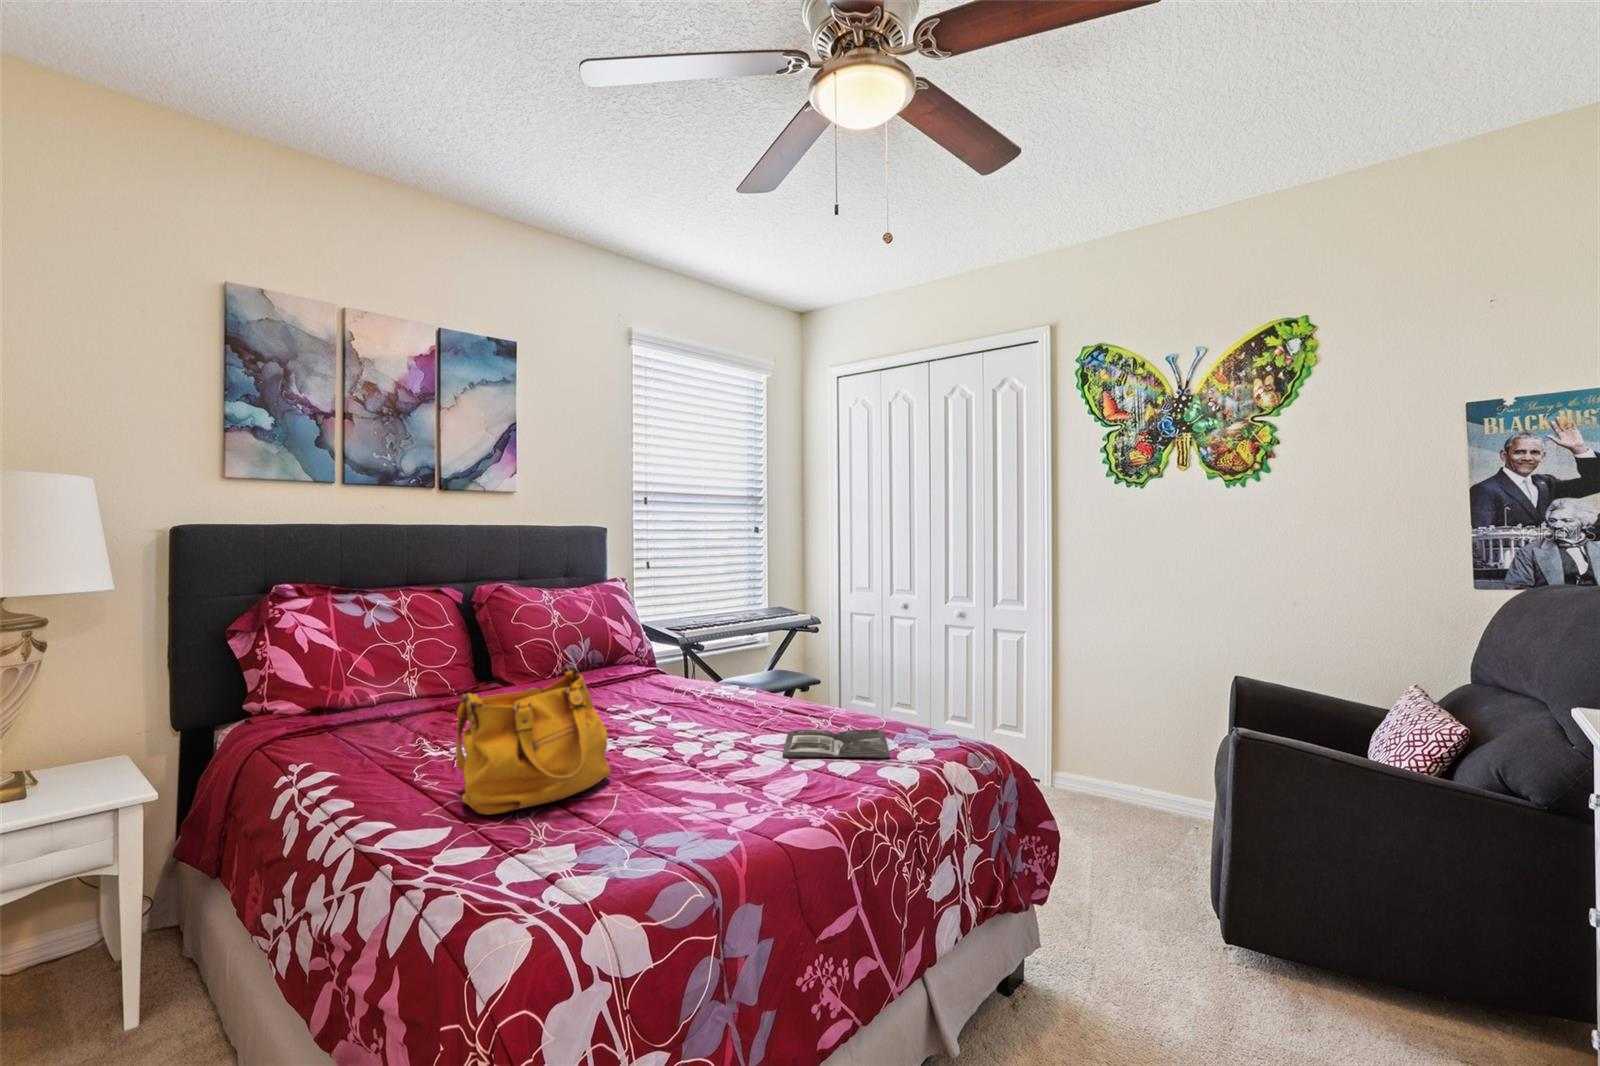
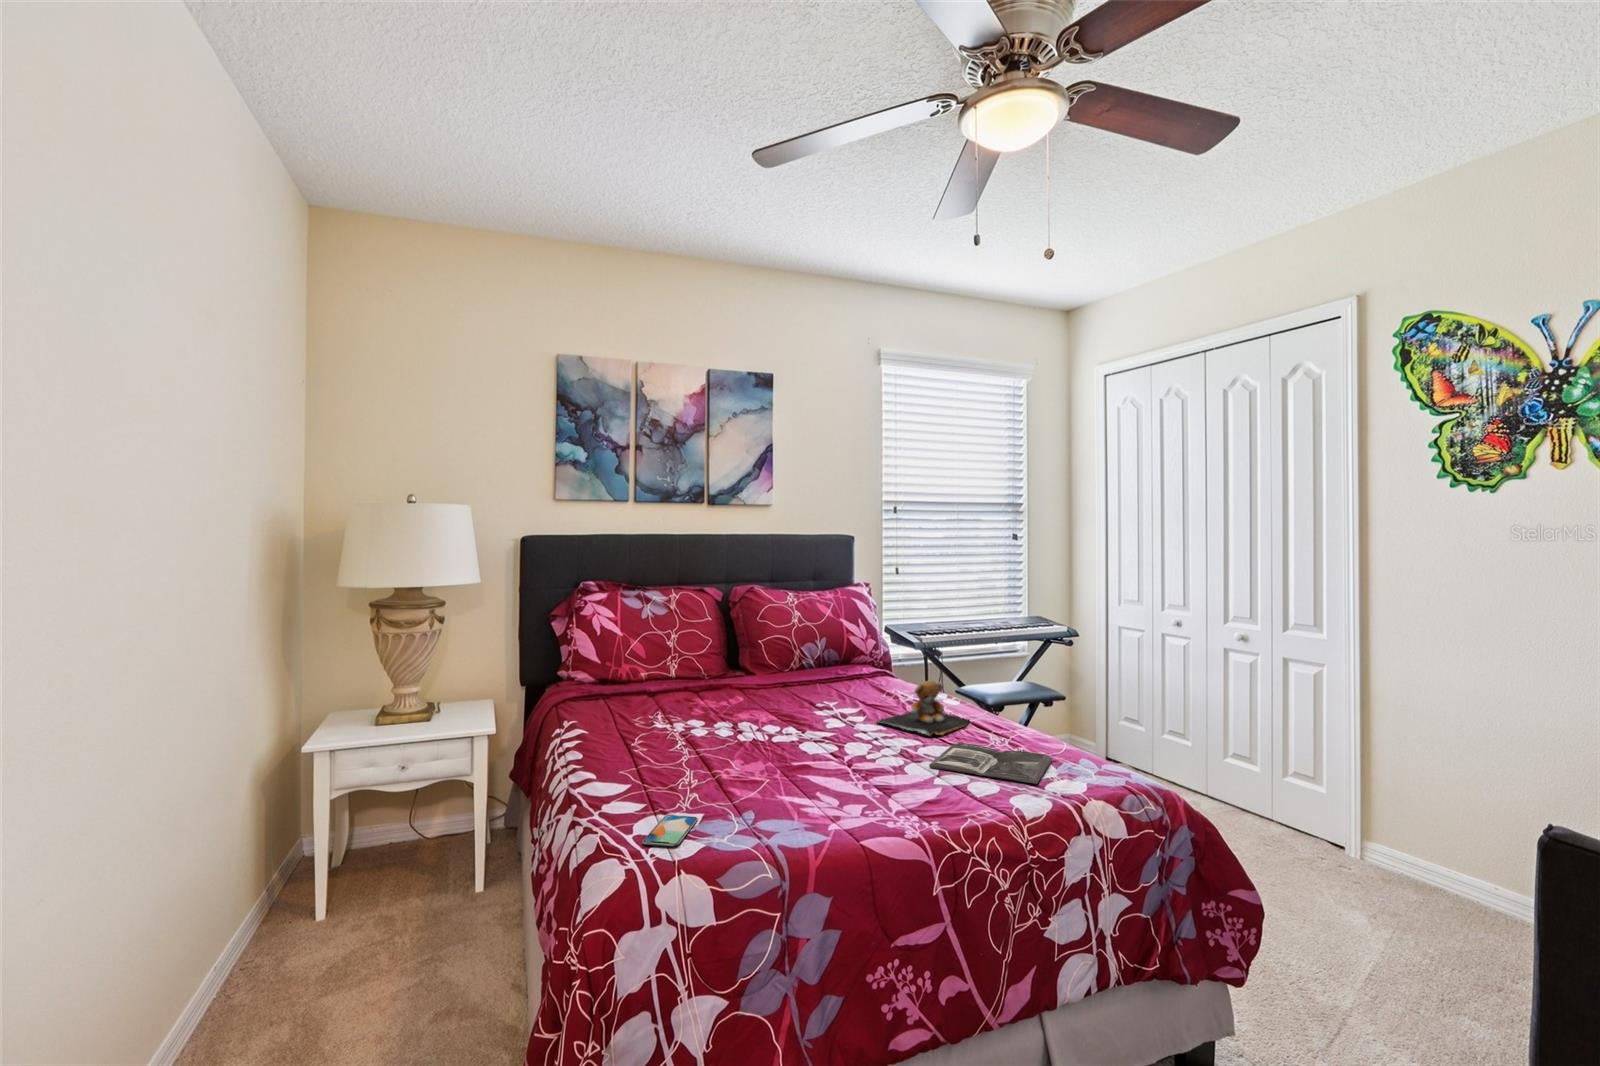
handbag: present [456,666,610,815] -> none [641,661,767,778]
teddy bear: none [695,672,786,727] -> present [877,681,969,735]
smartphone: none [531,850,580,893] -> present [642,815,698,846]

